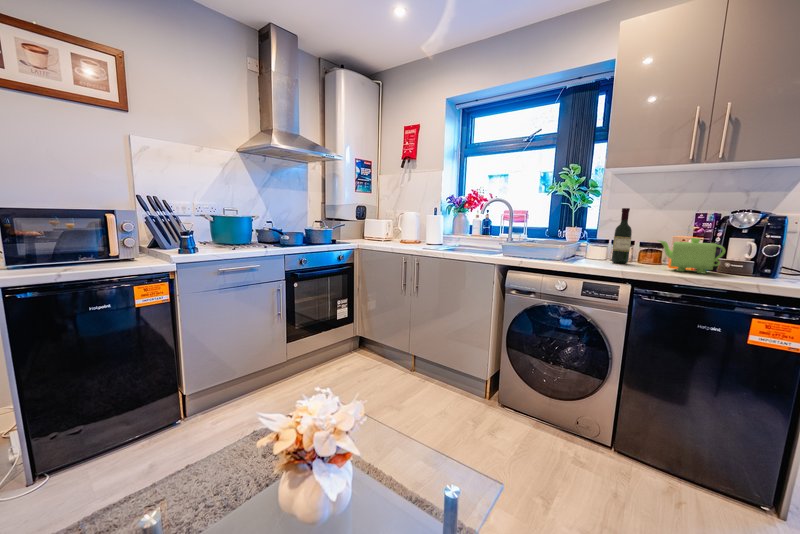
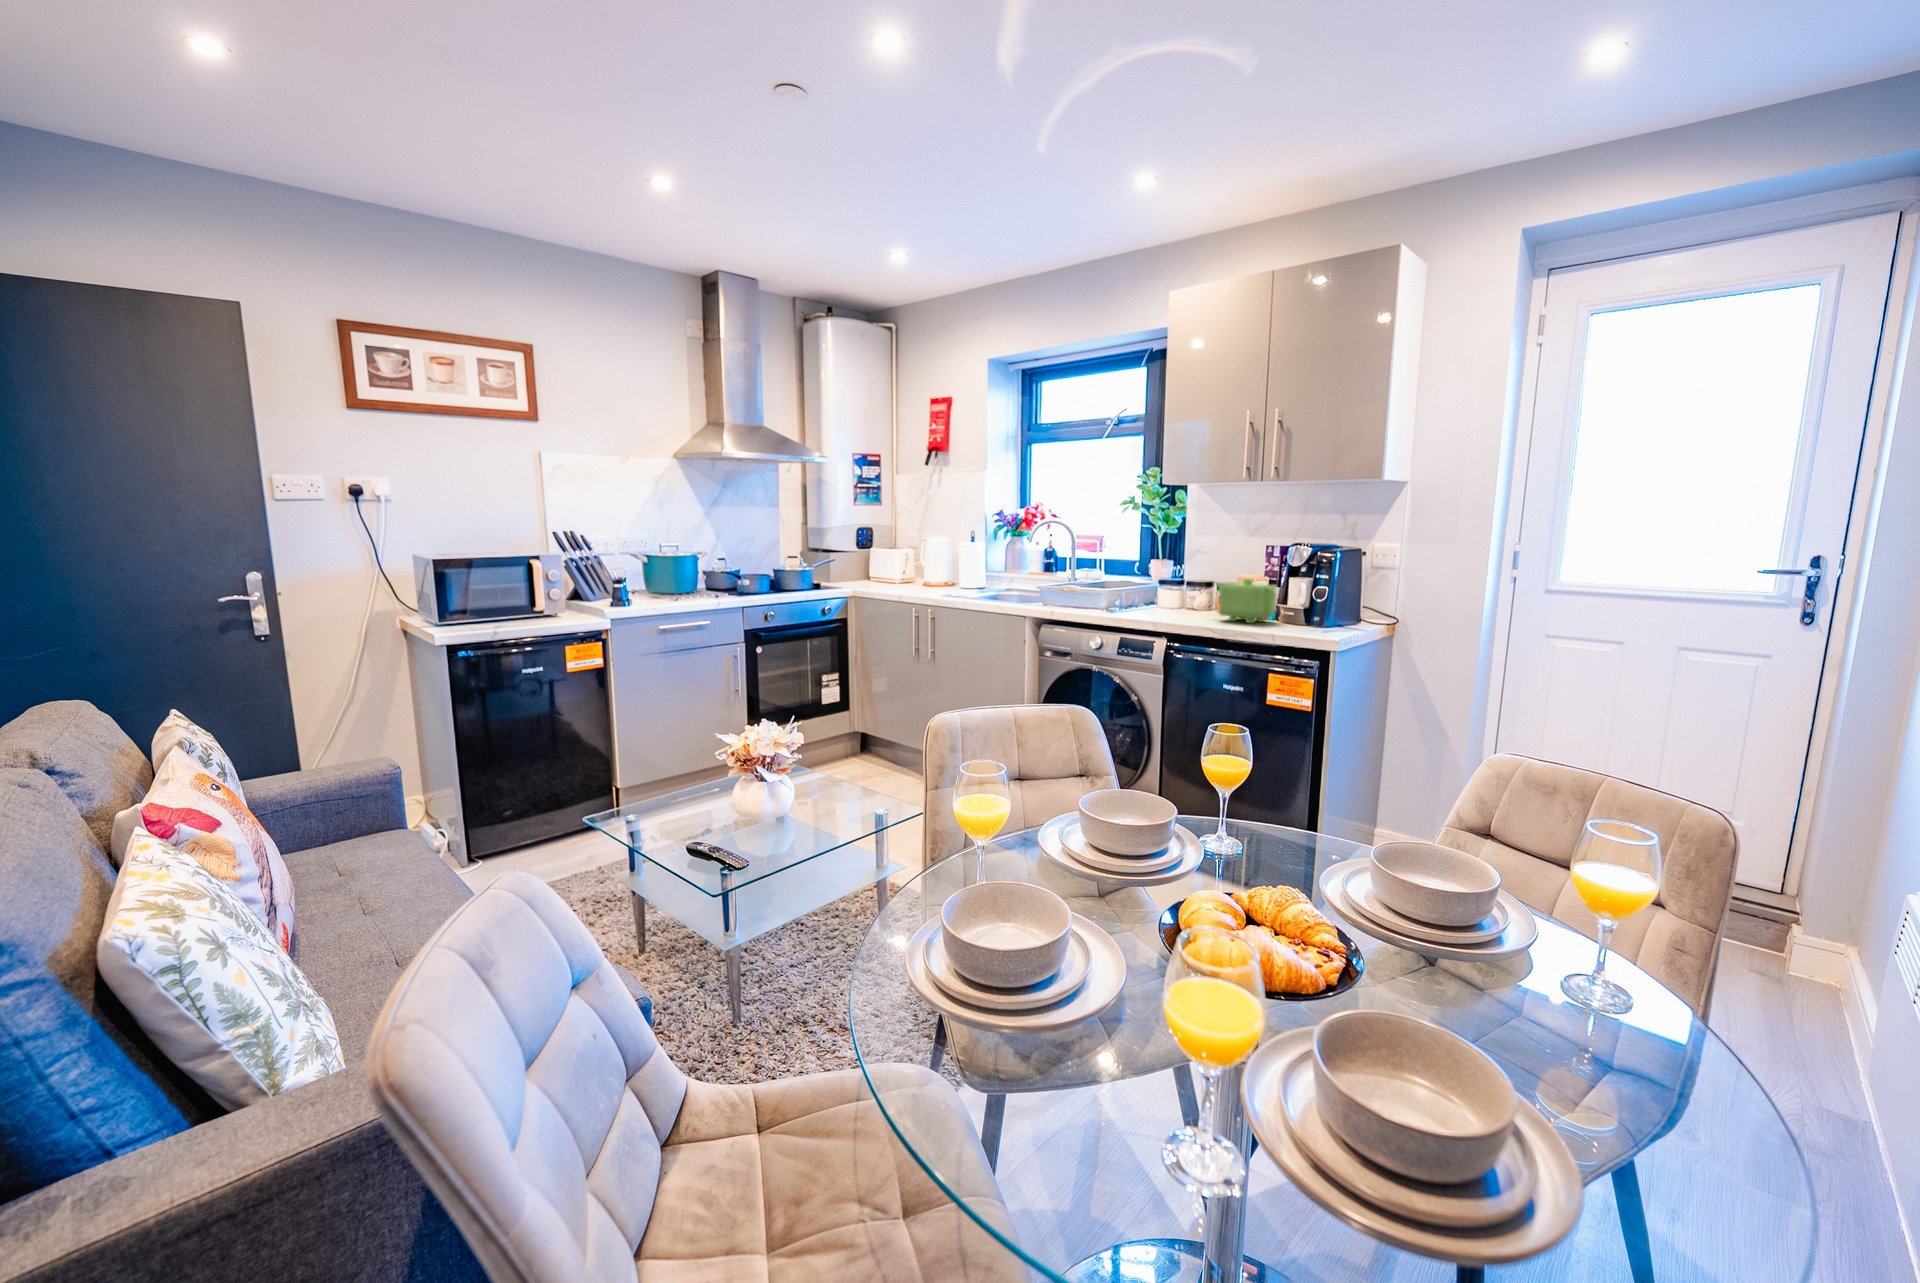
wine bottle: present [612,208,632,263] -> none [1177,538,1198,613]

